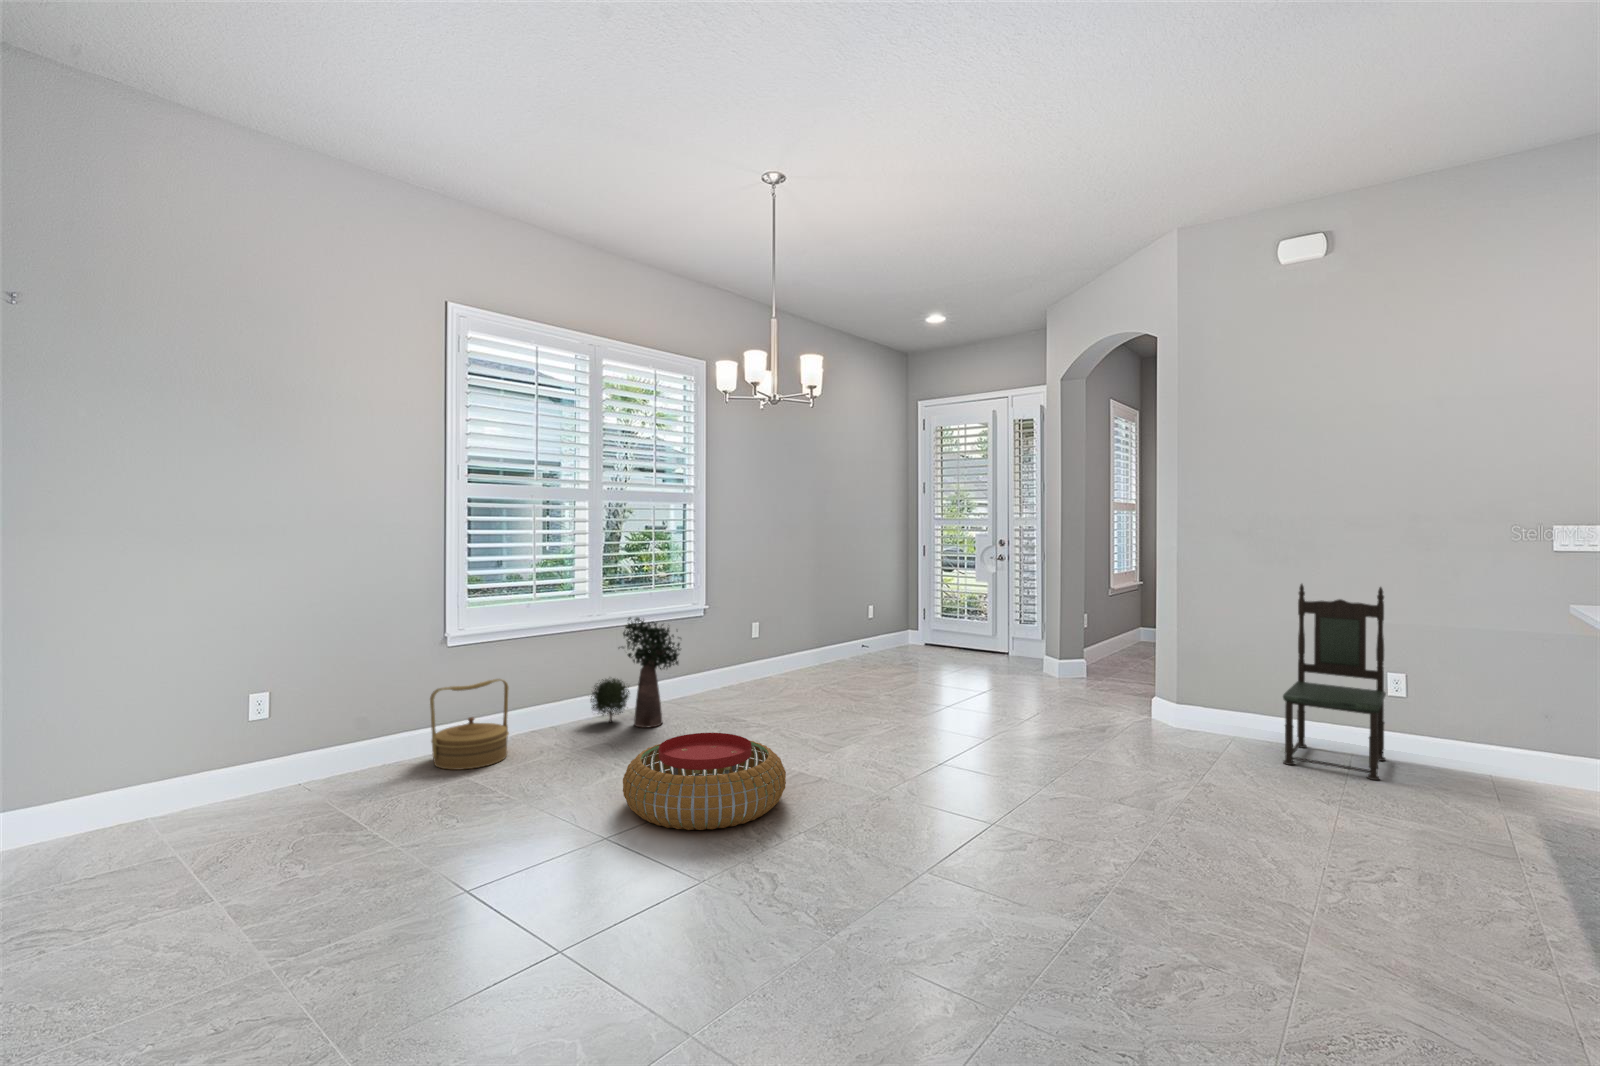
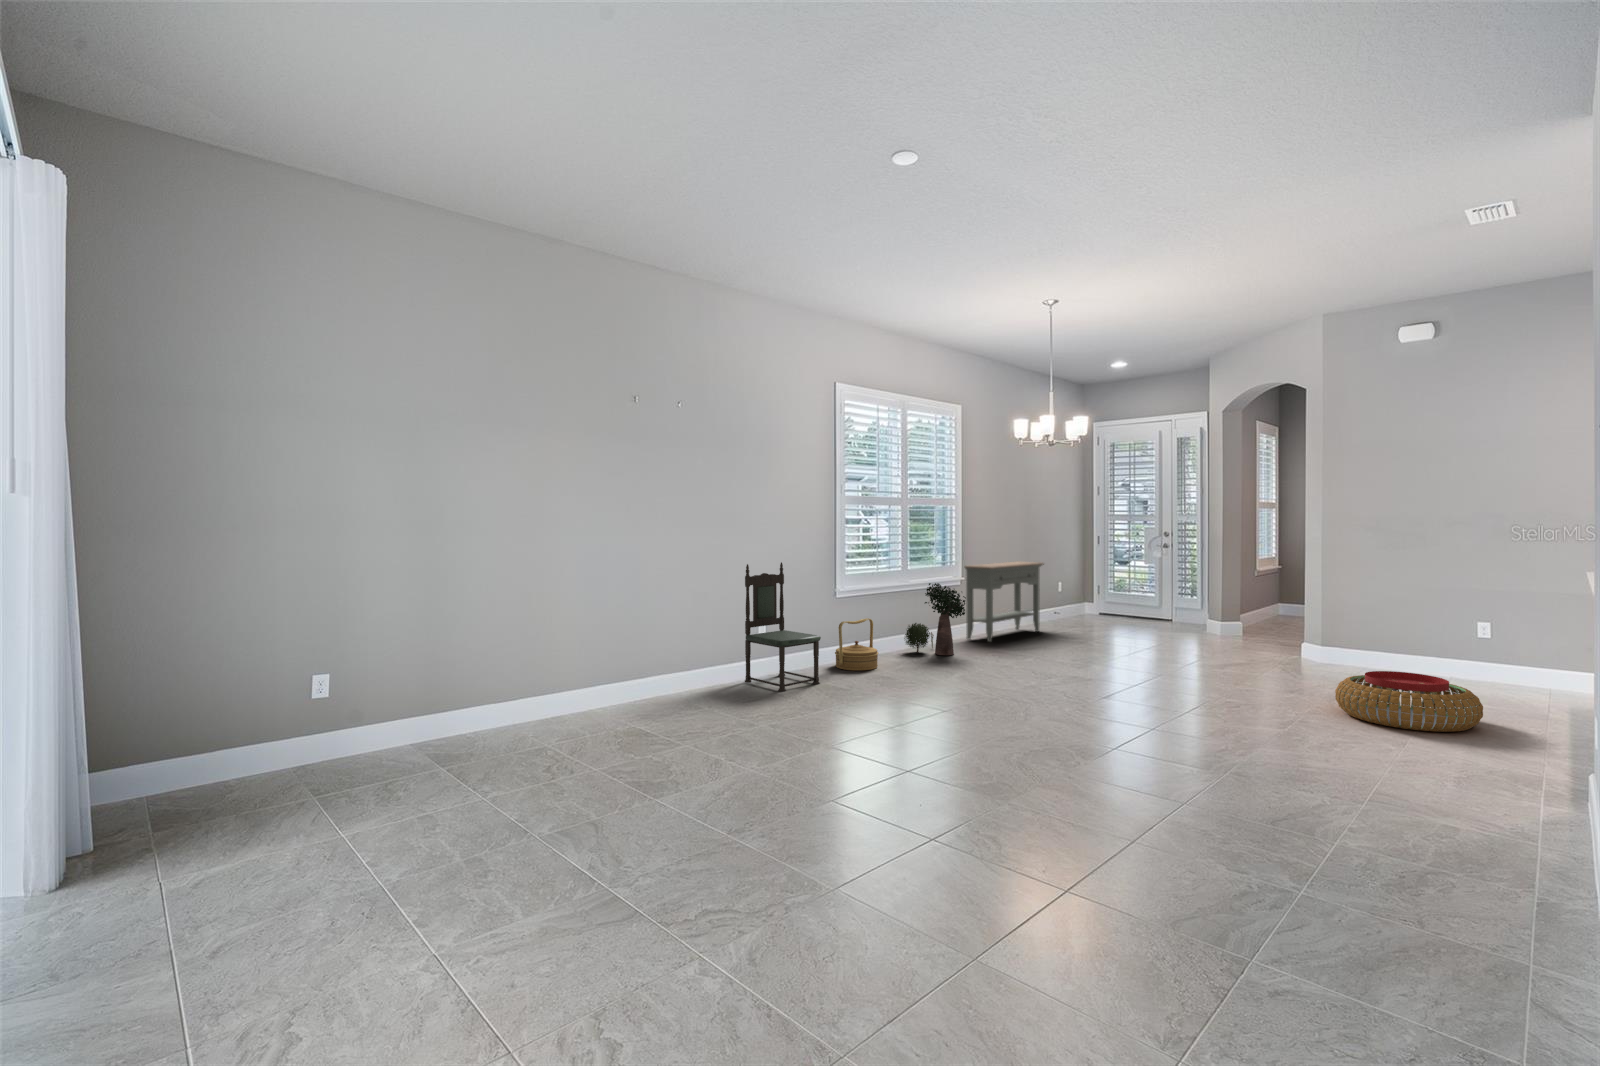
console table: none [709,580,834,697] -> present [965,562,1044,642]
dining chair: present [1283,584,1386,780] -> present [745,562,821,691]
pouf: present [623,733,786,830] -> present [1335,671,1483,732]

